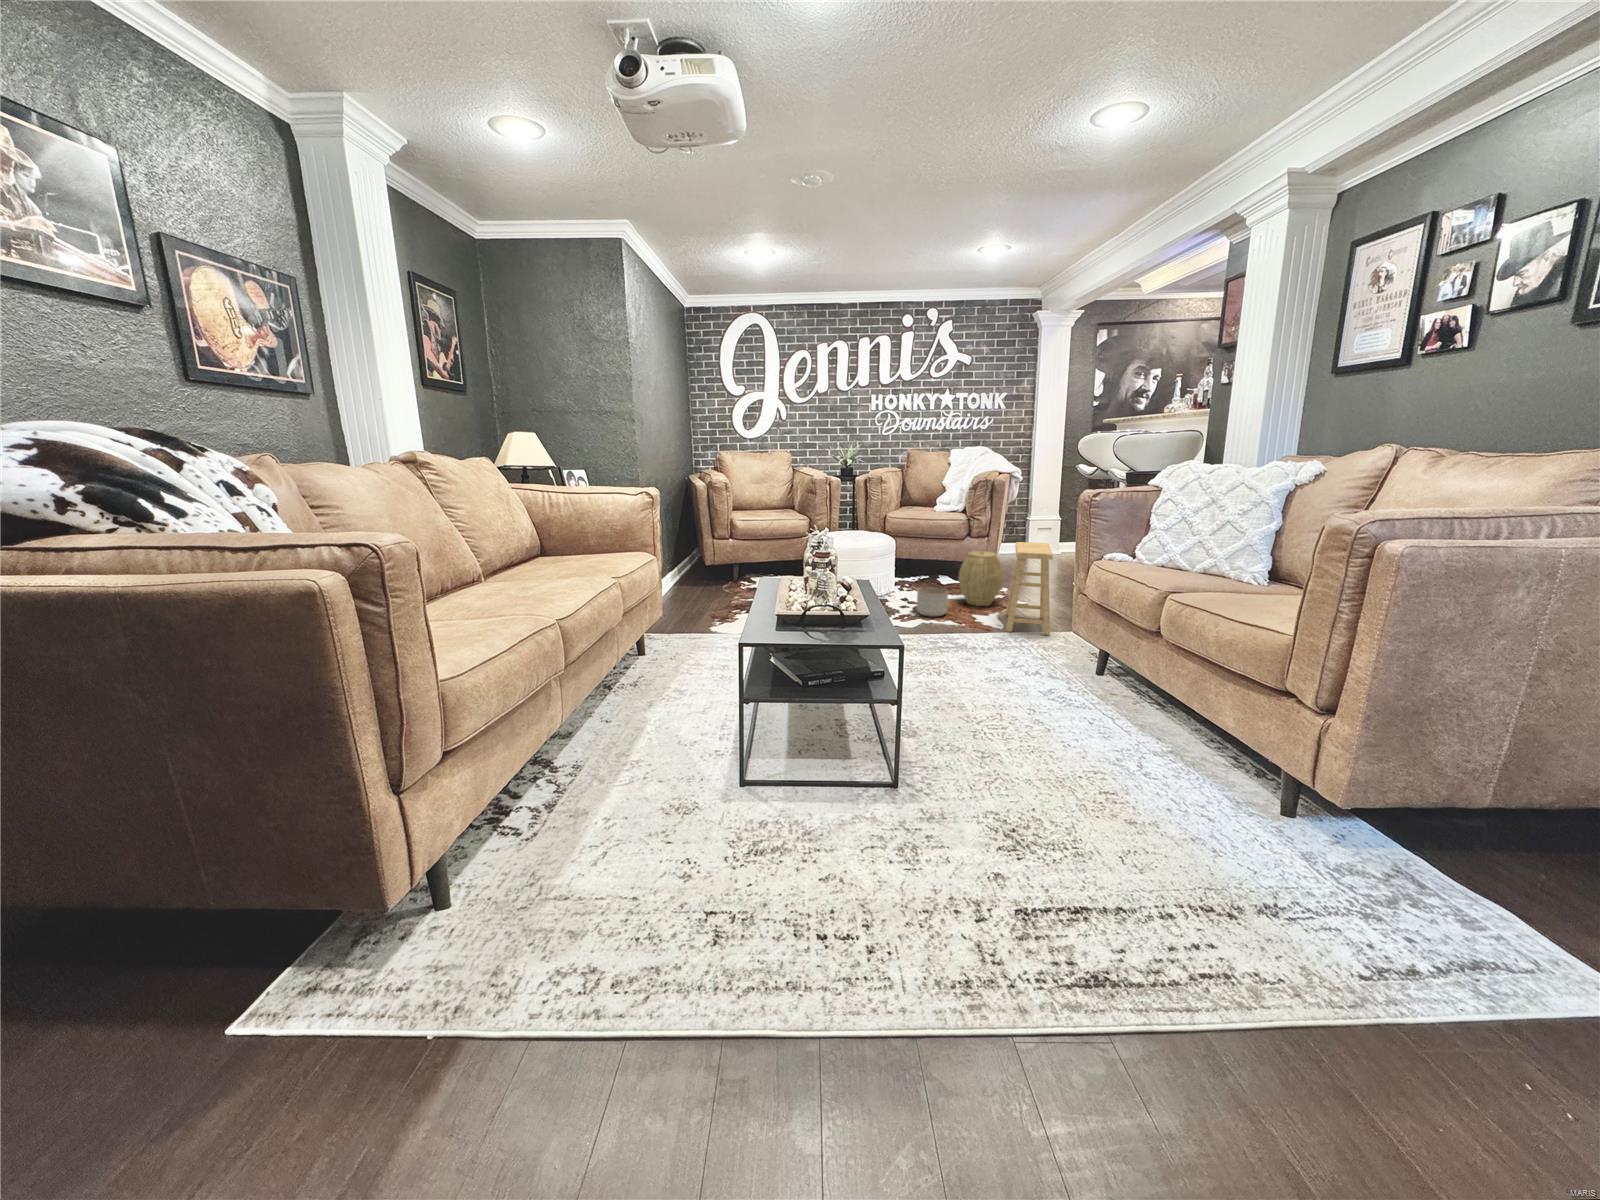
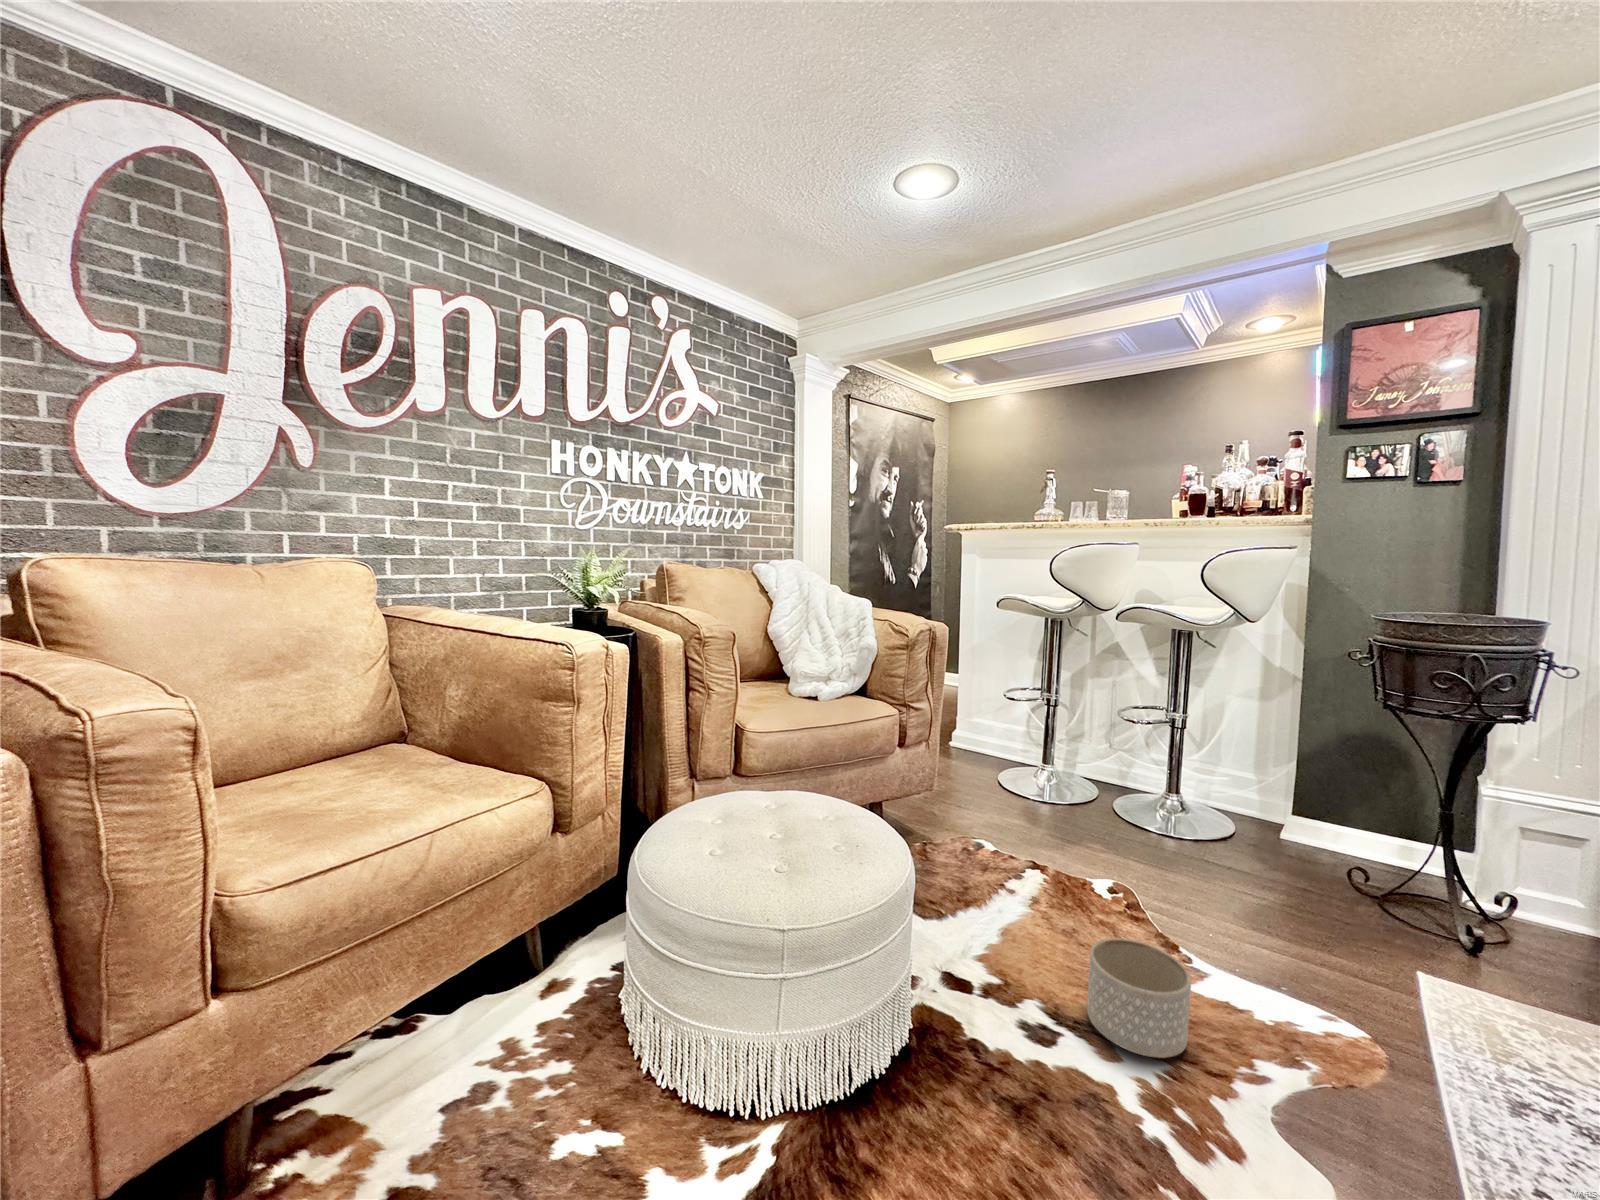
footstool: present [1006,542,1053,635] -> none [1192,760,1413,1027]
woven basket: present [959,551,1004,606] -> none [1019,788,1130,931]

